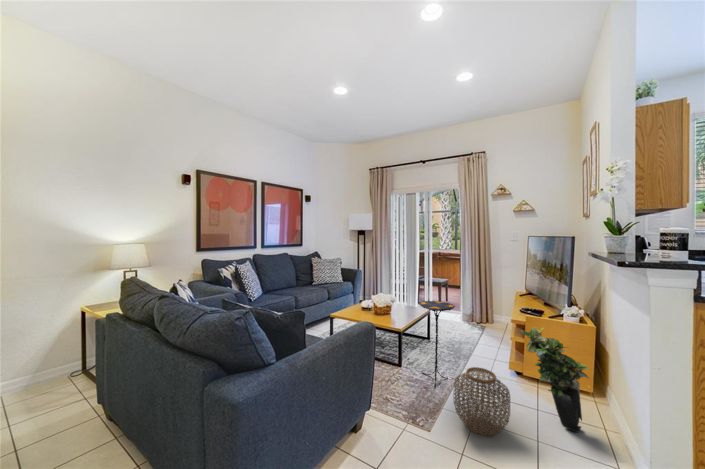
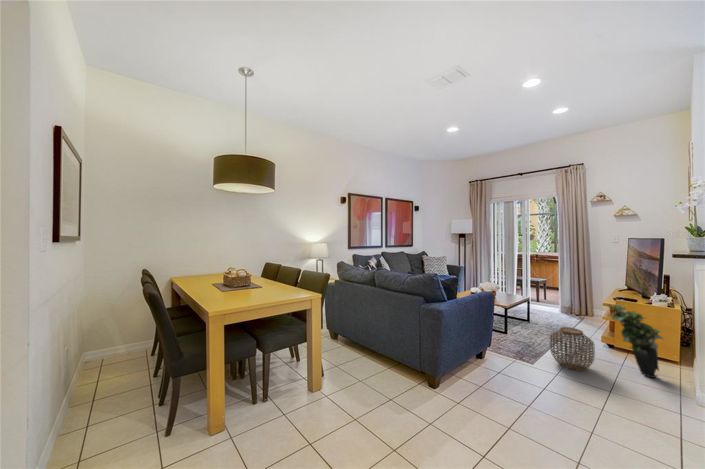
side table: present [420,301,455,386] -> none [521,285,552,346]

